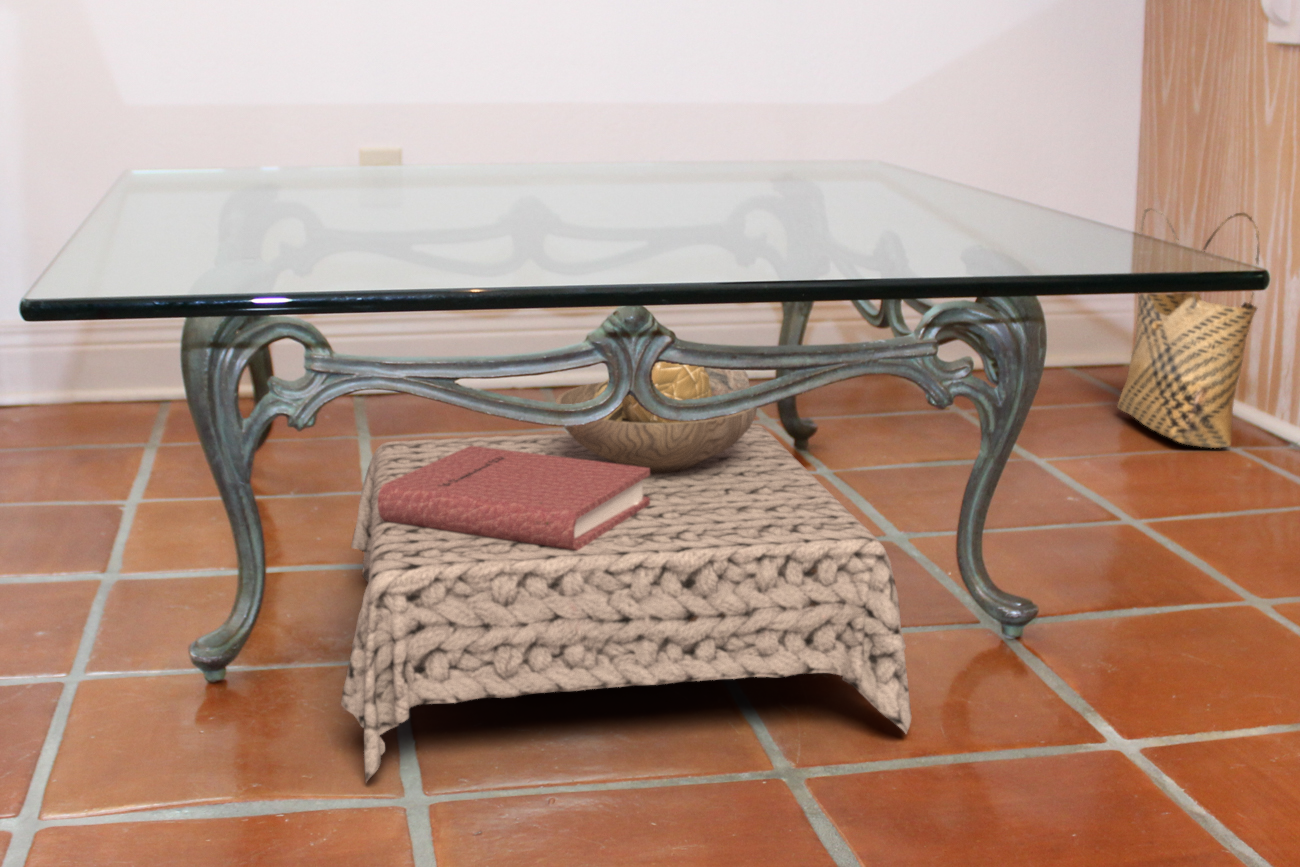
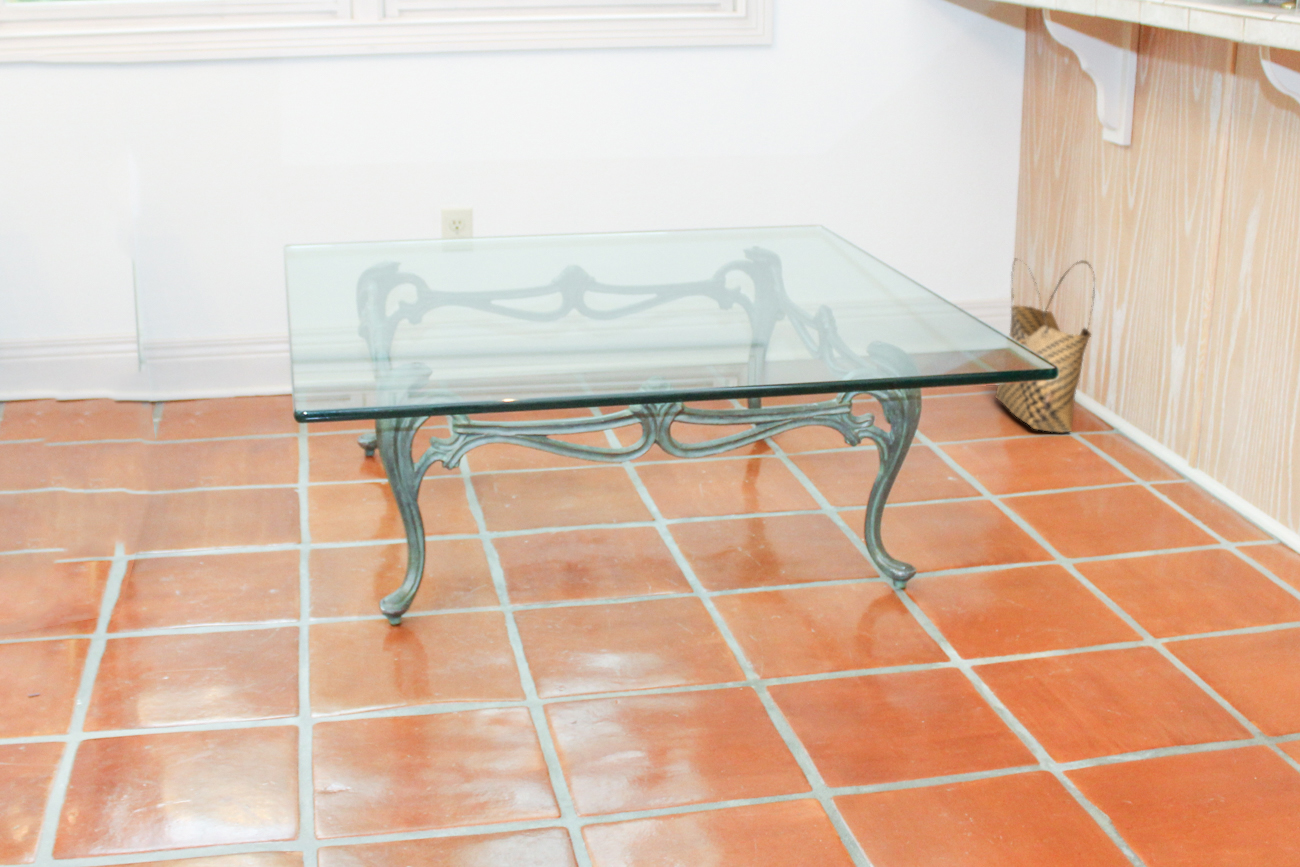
ottoman: present [341,362,911,783] -> none [466,403,832,691]

